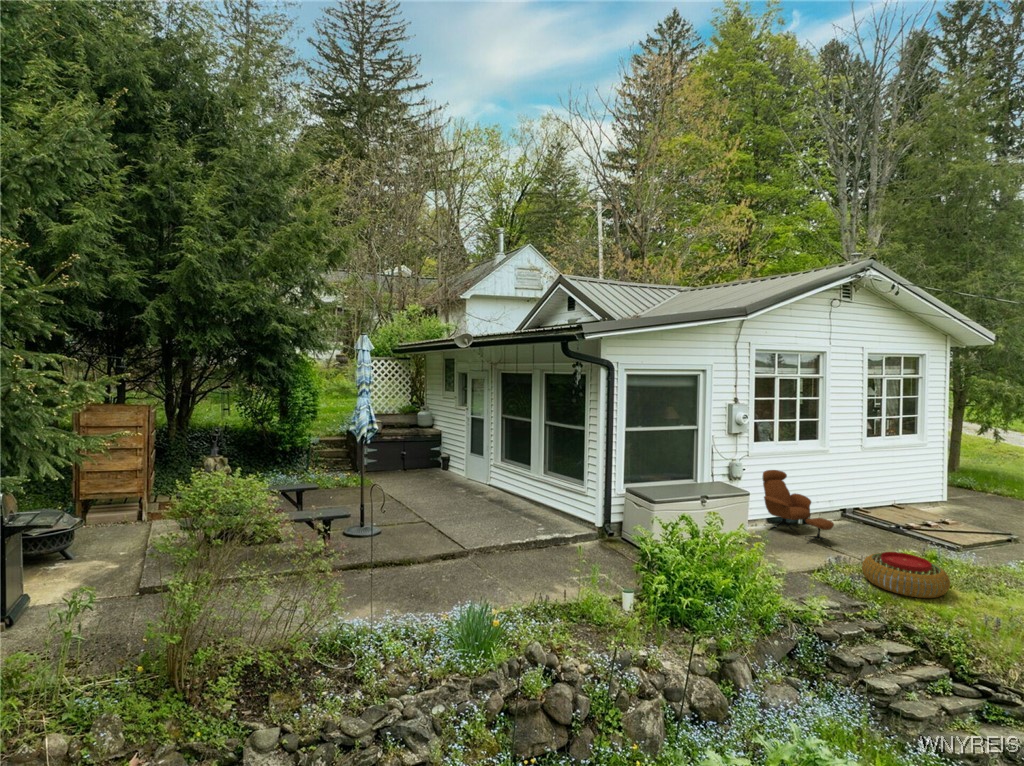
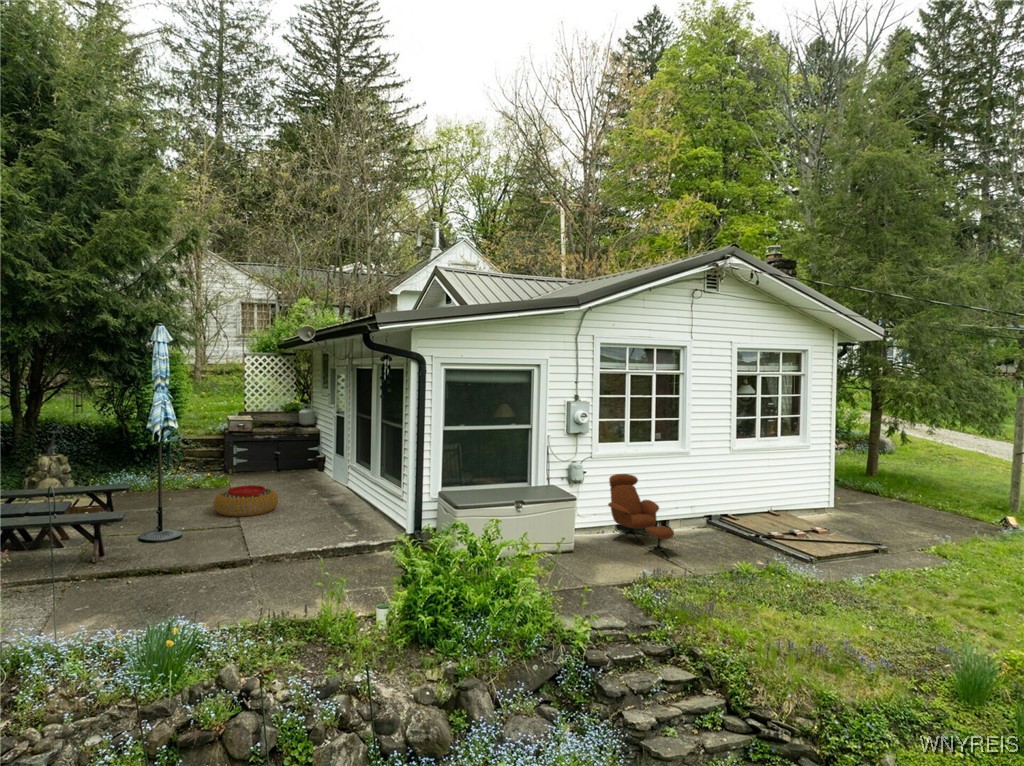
pouf: present [862,552,950,598] -> present [214,485,278,517]

